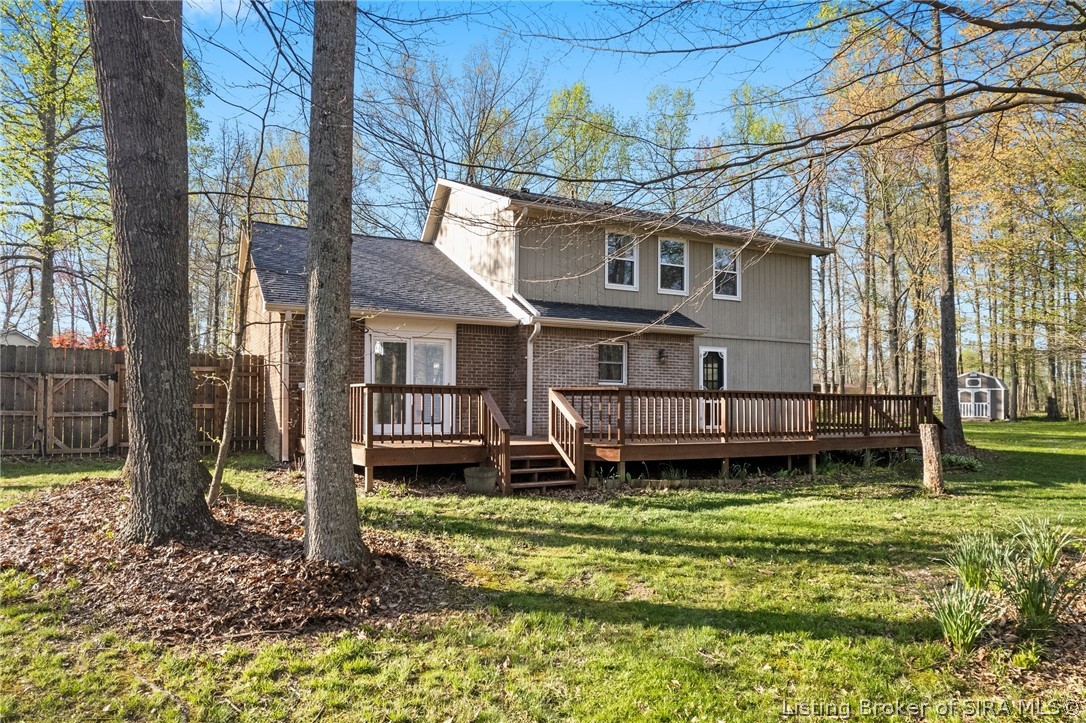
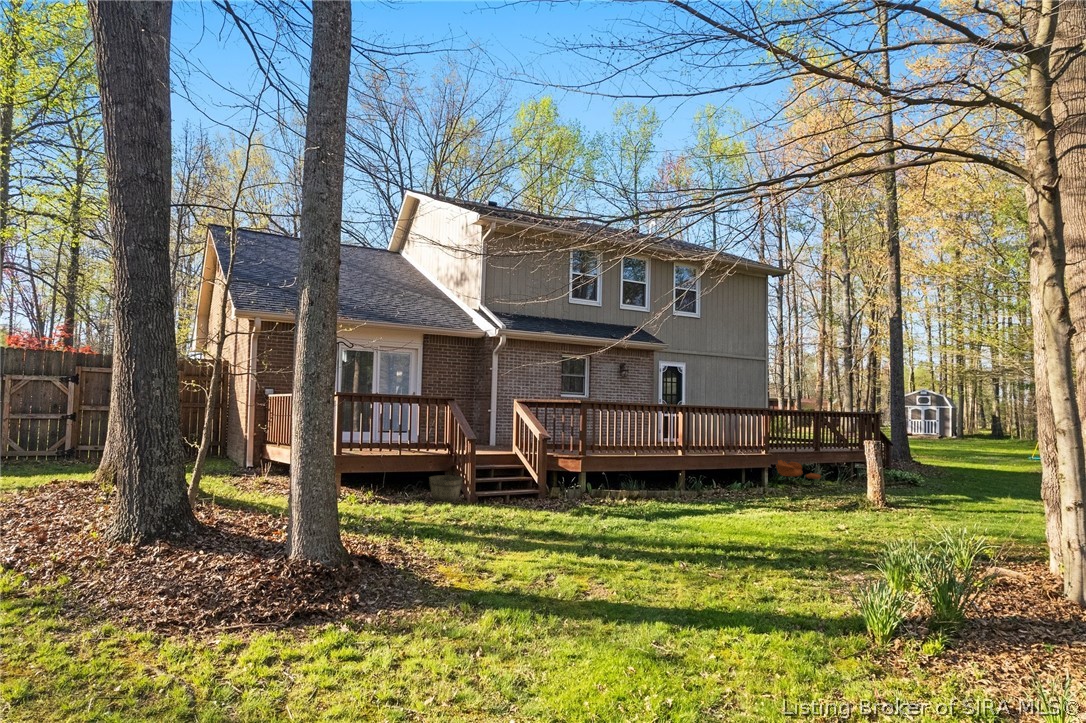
lounge chair: none [818,433,873,475] -> present [776,460,821,487]
potted tree: present [896,453,921,490] -> none [841,465,868,504]

